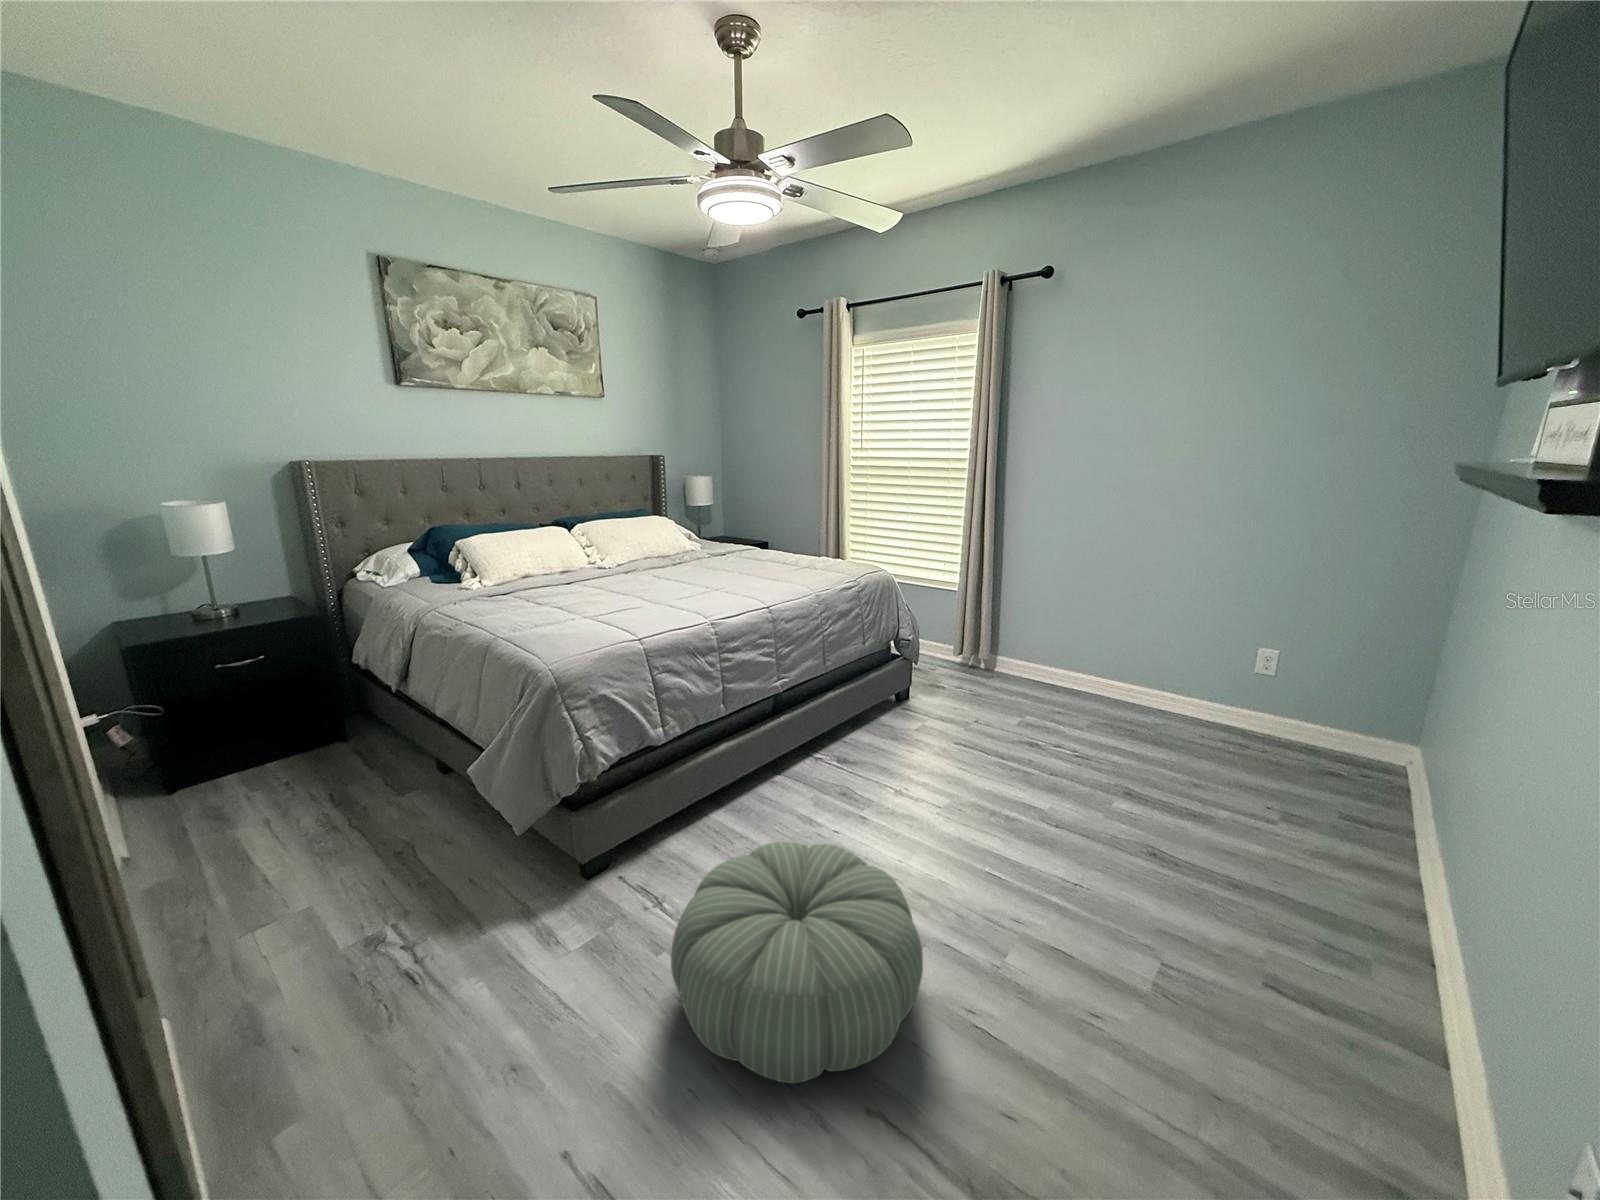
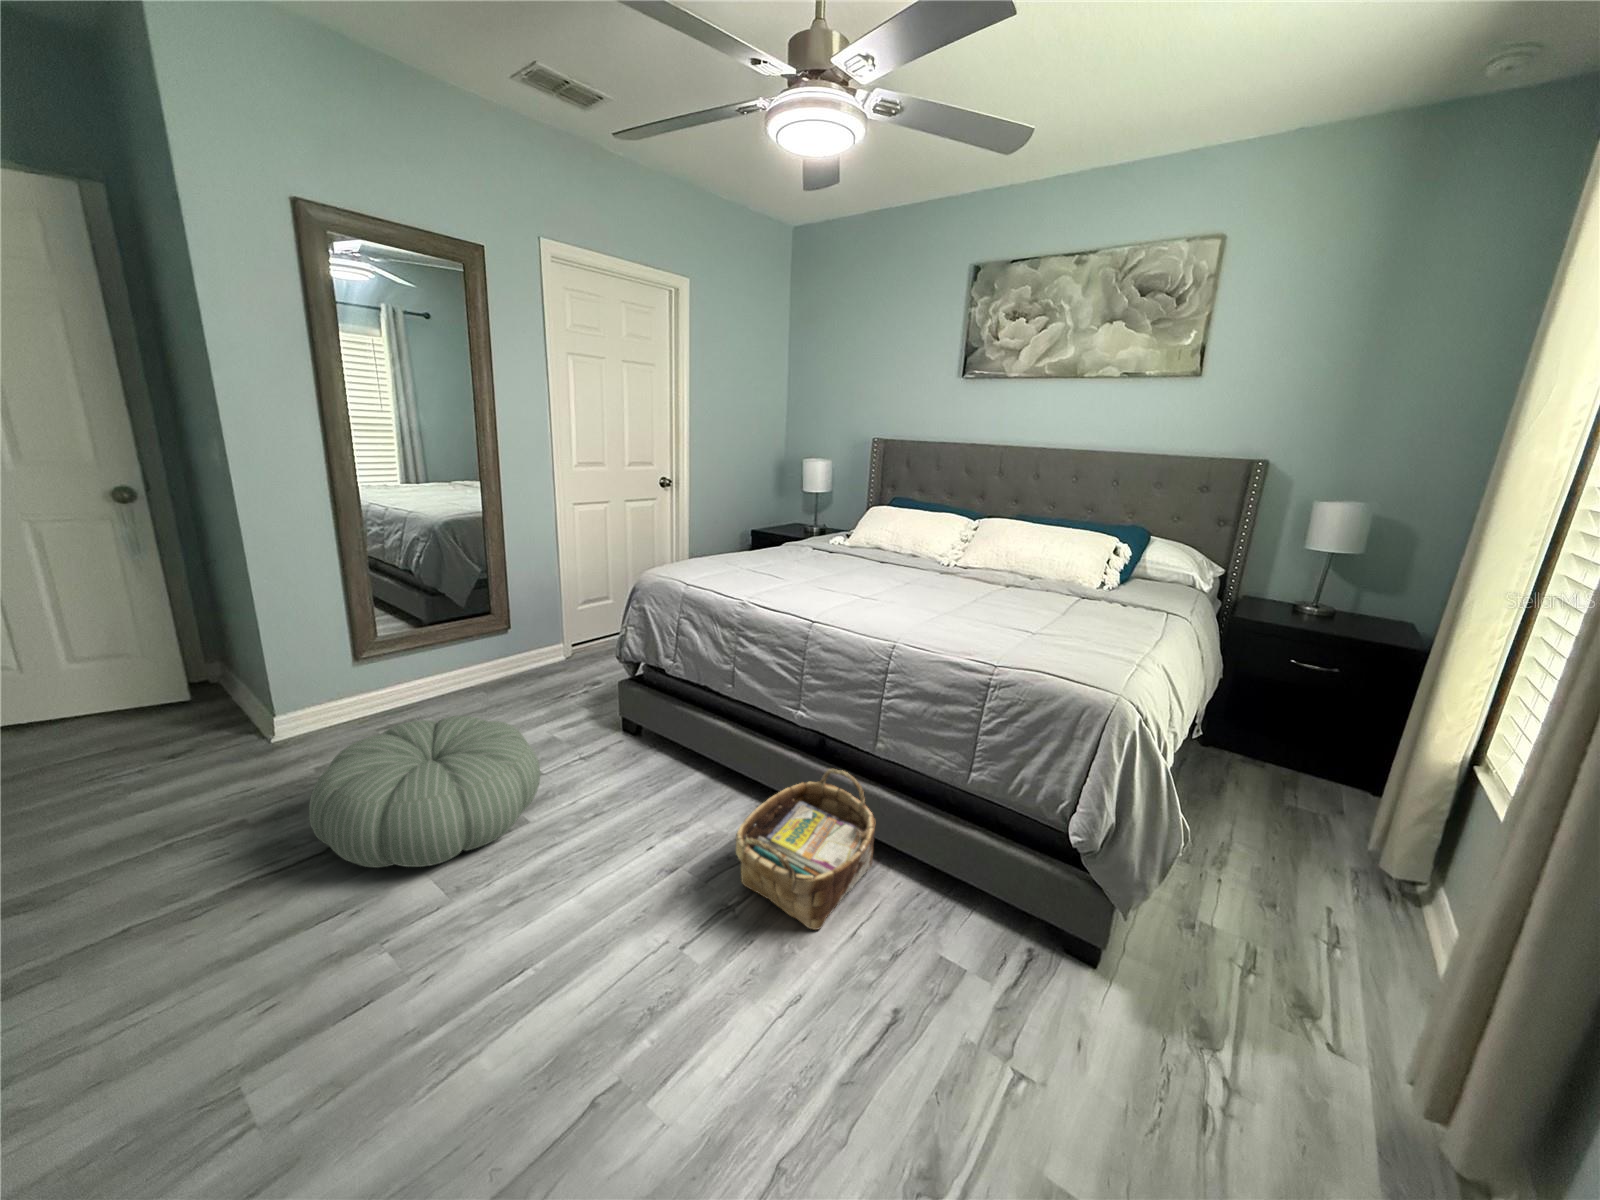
woven basket: none [807,688,905,780] -> present [736,769,875,930]

